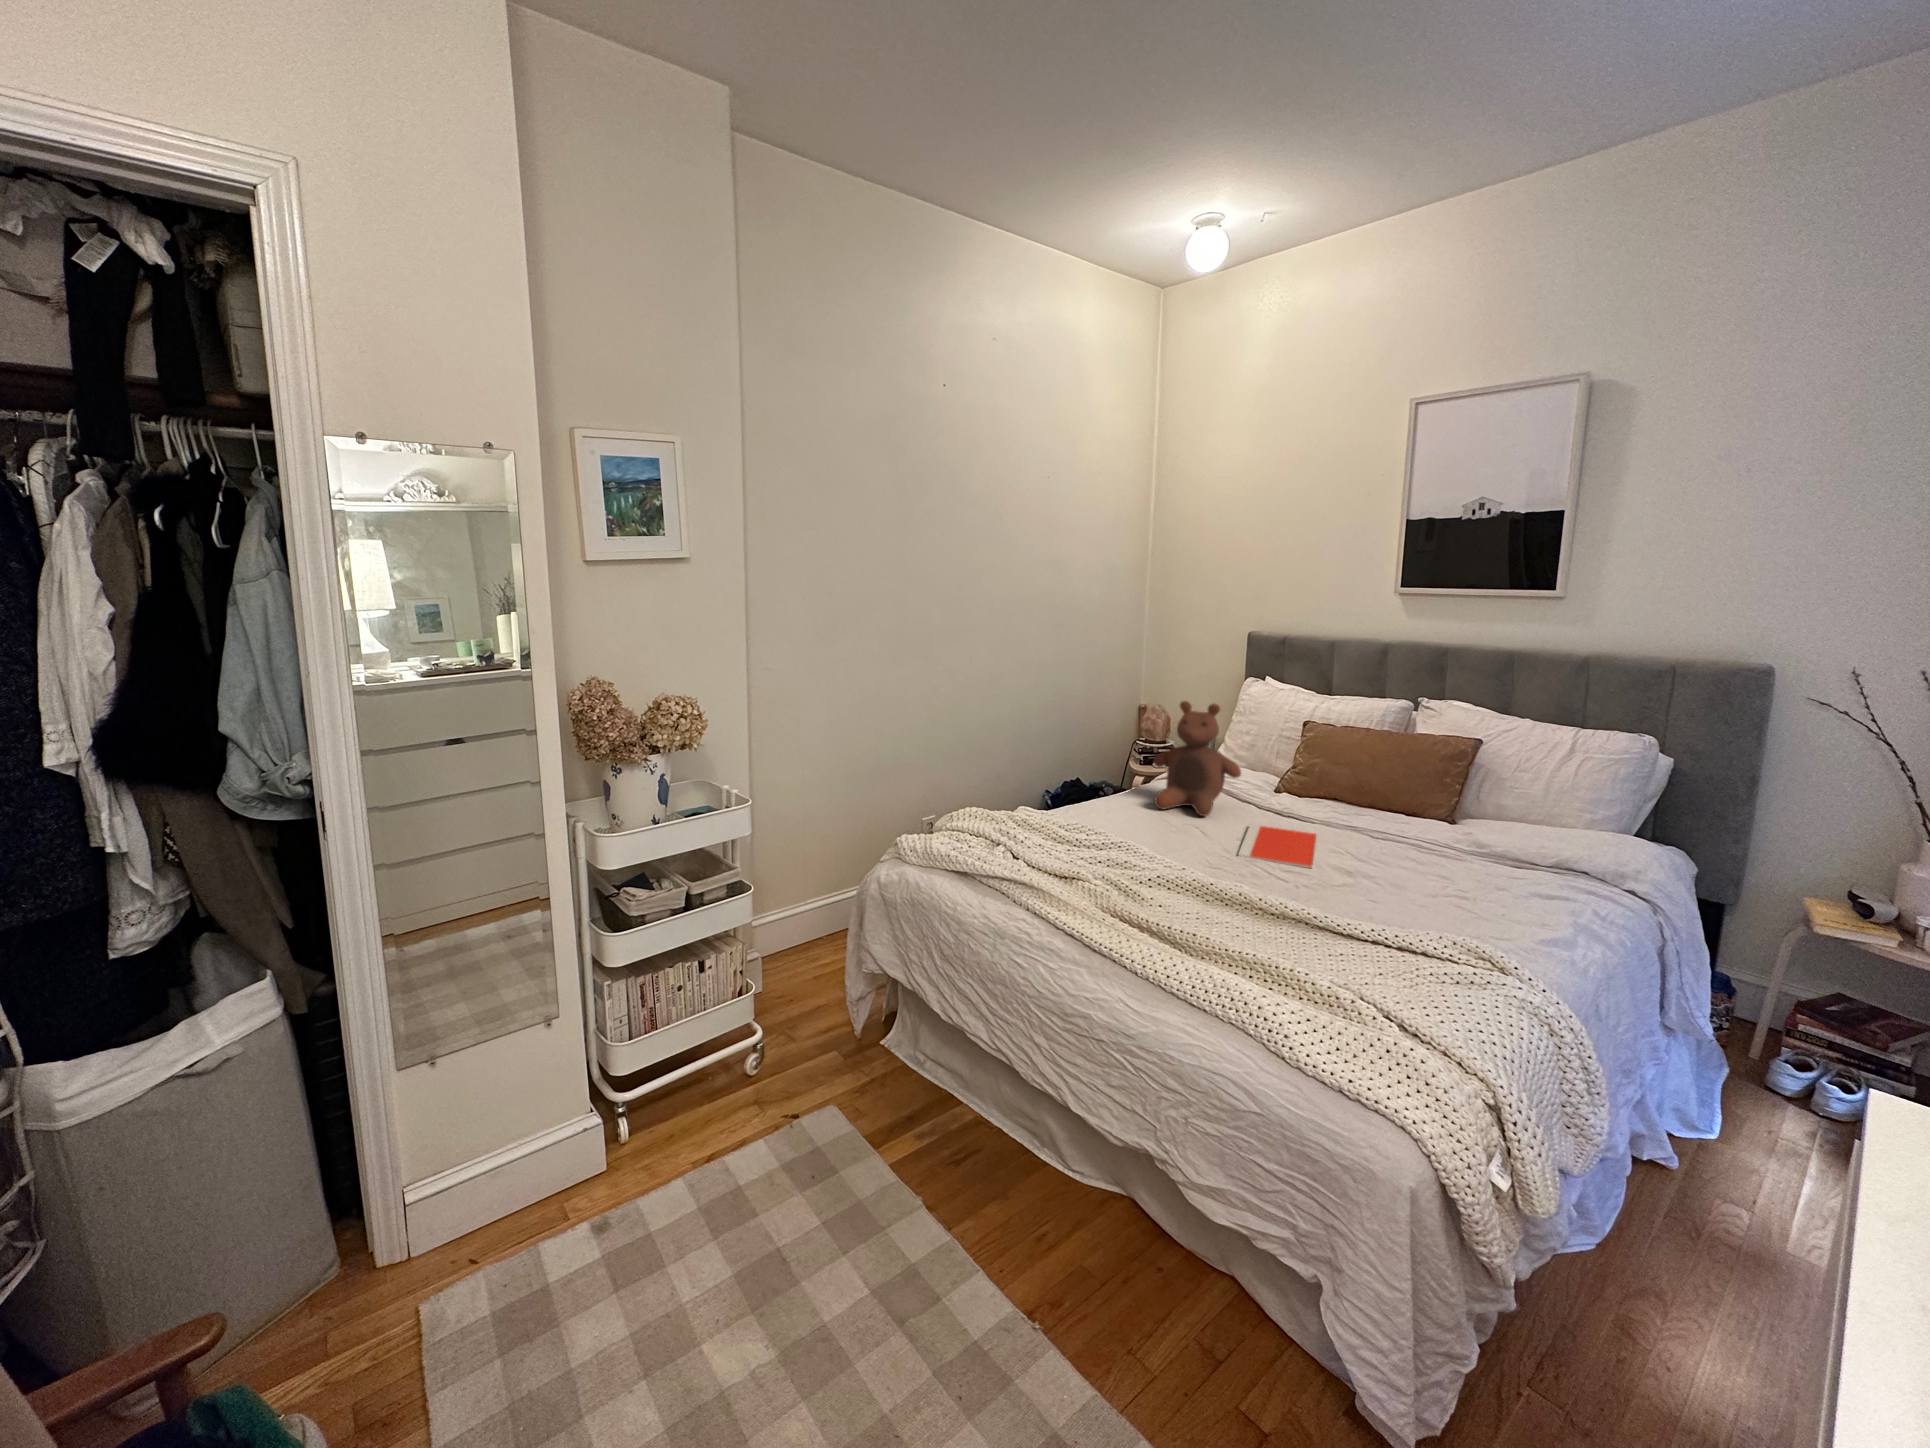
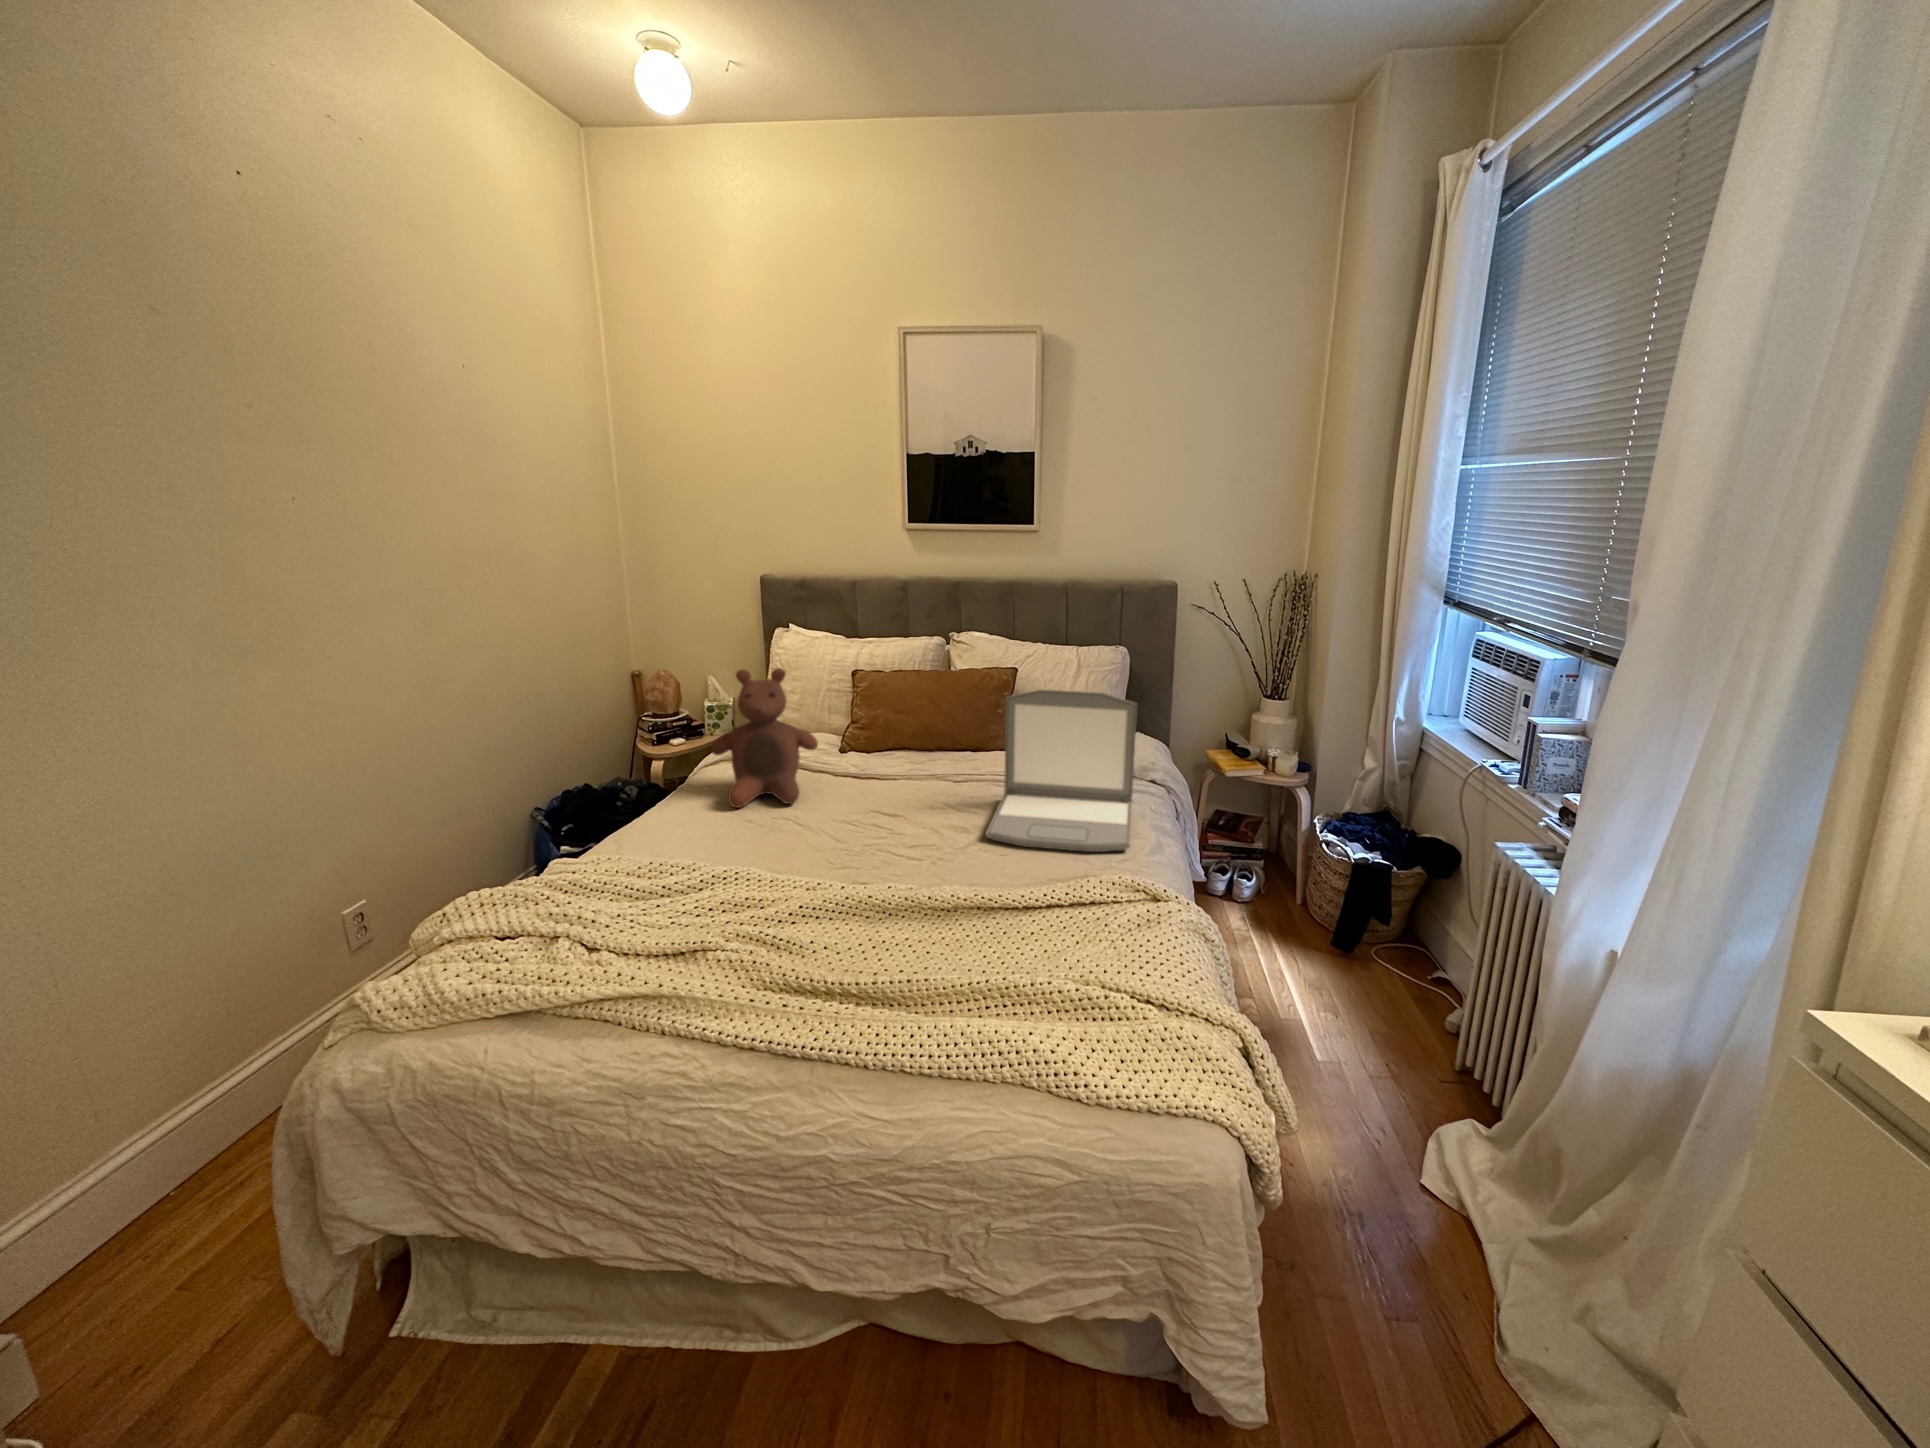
laptop: none [1358,754,1584,933] -> present [986,689,1137,852]
notebook: present [1238,825,1316,868] -> none [845,793,937,847]

